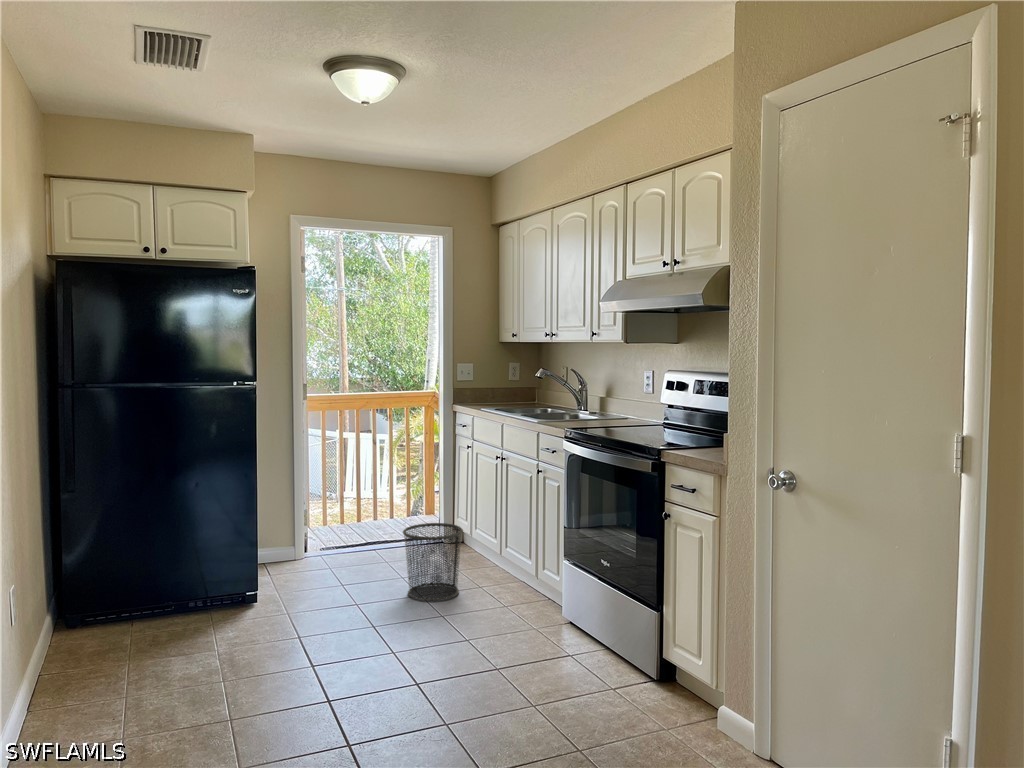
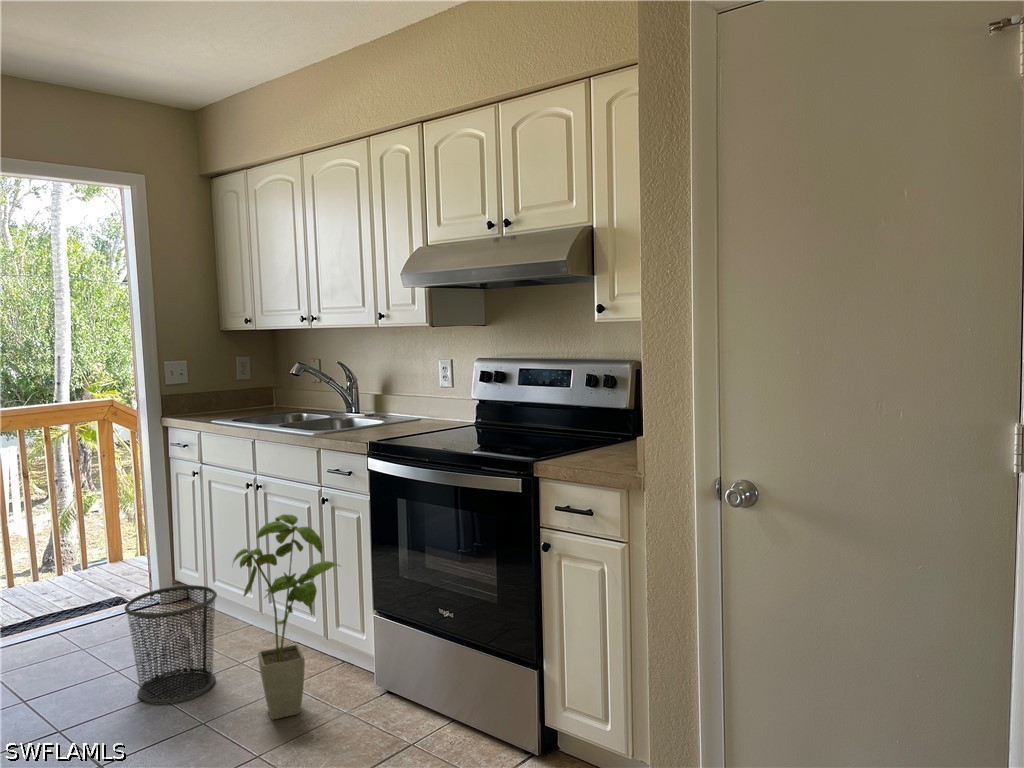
house plant: none [466,476,544,623] -> present [233,514,340,719]

